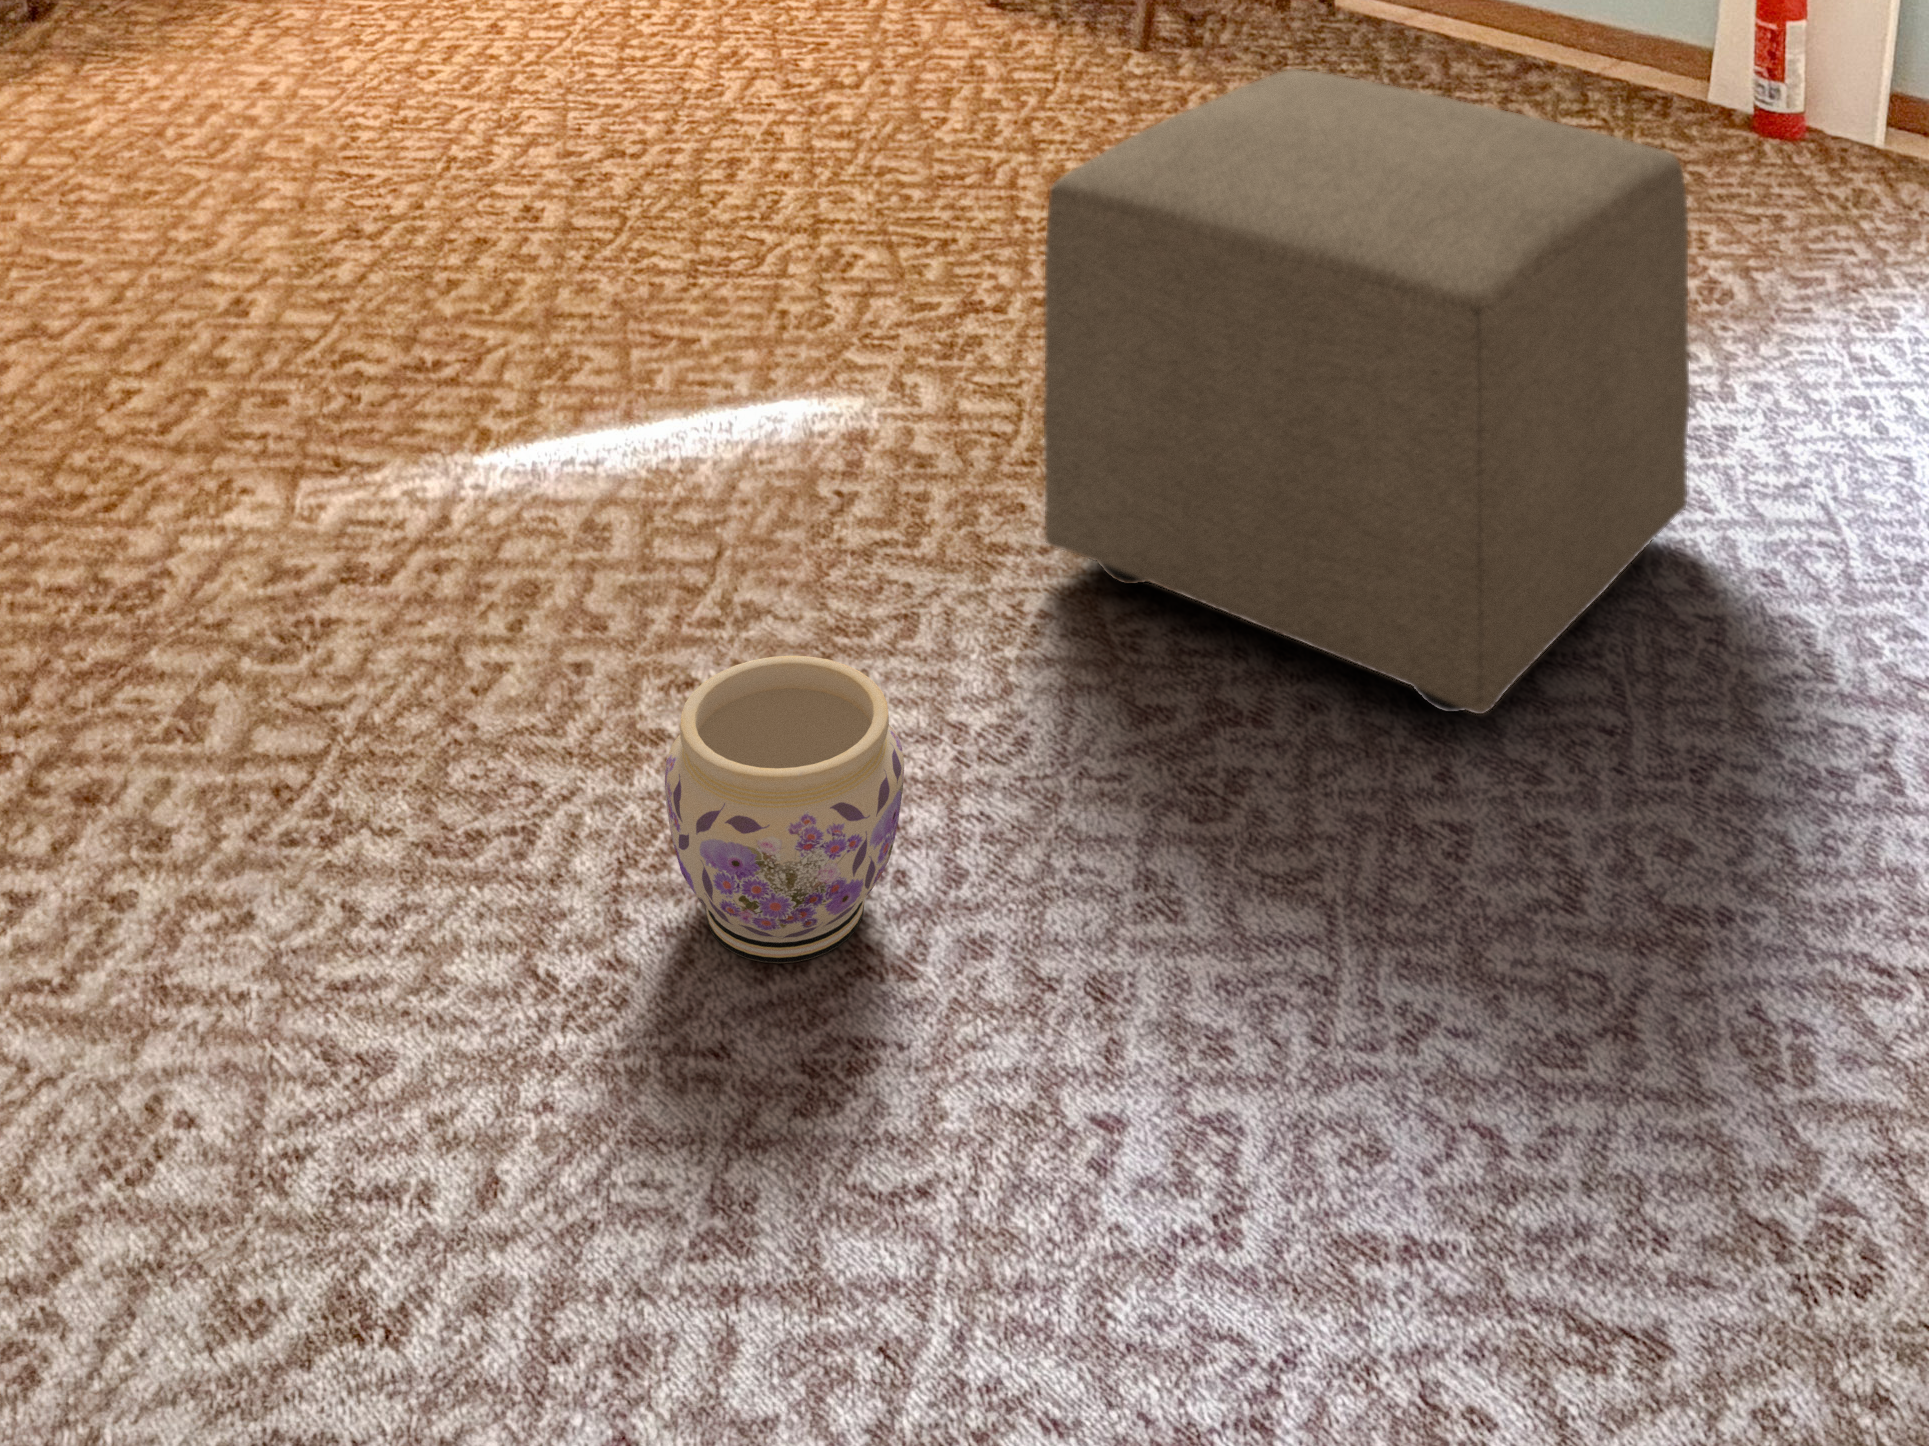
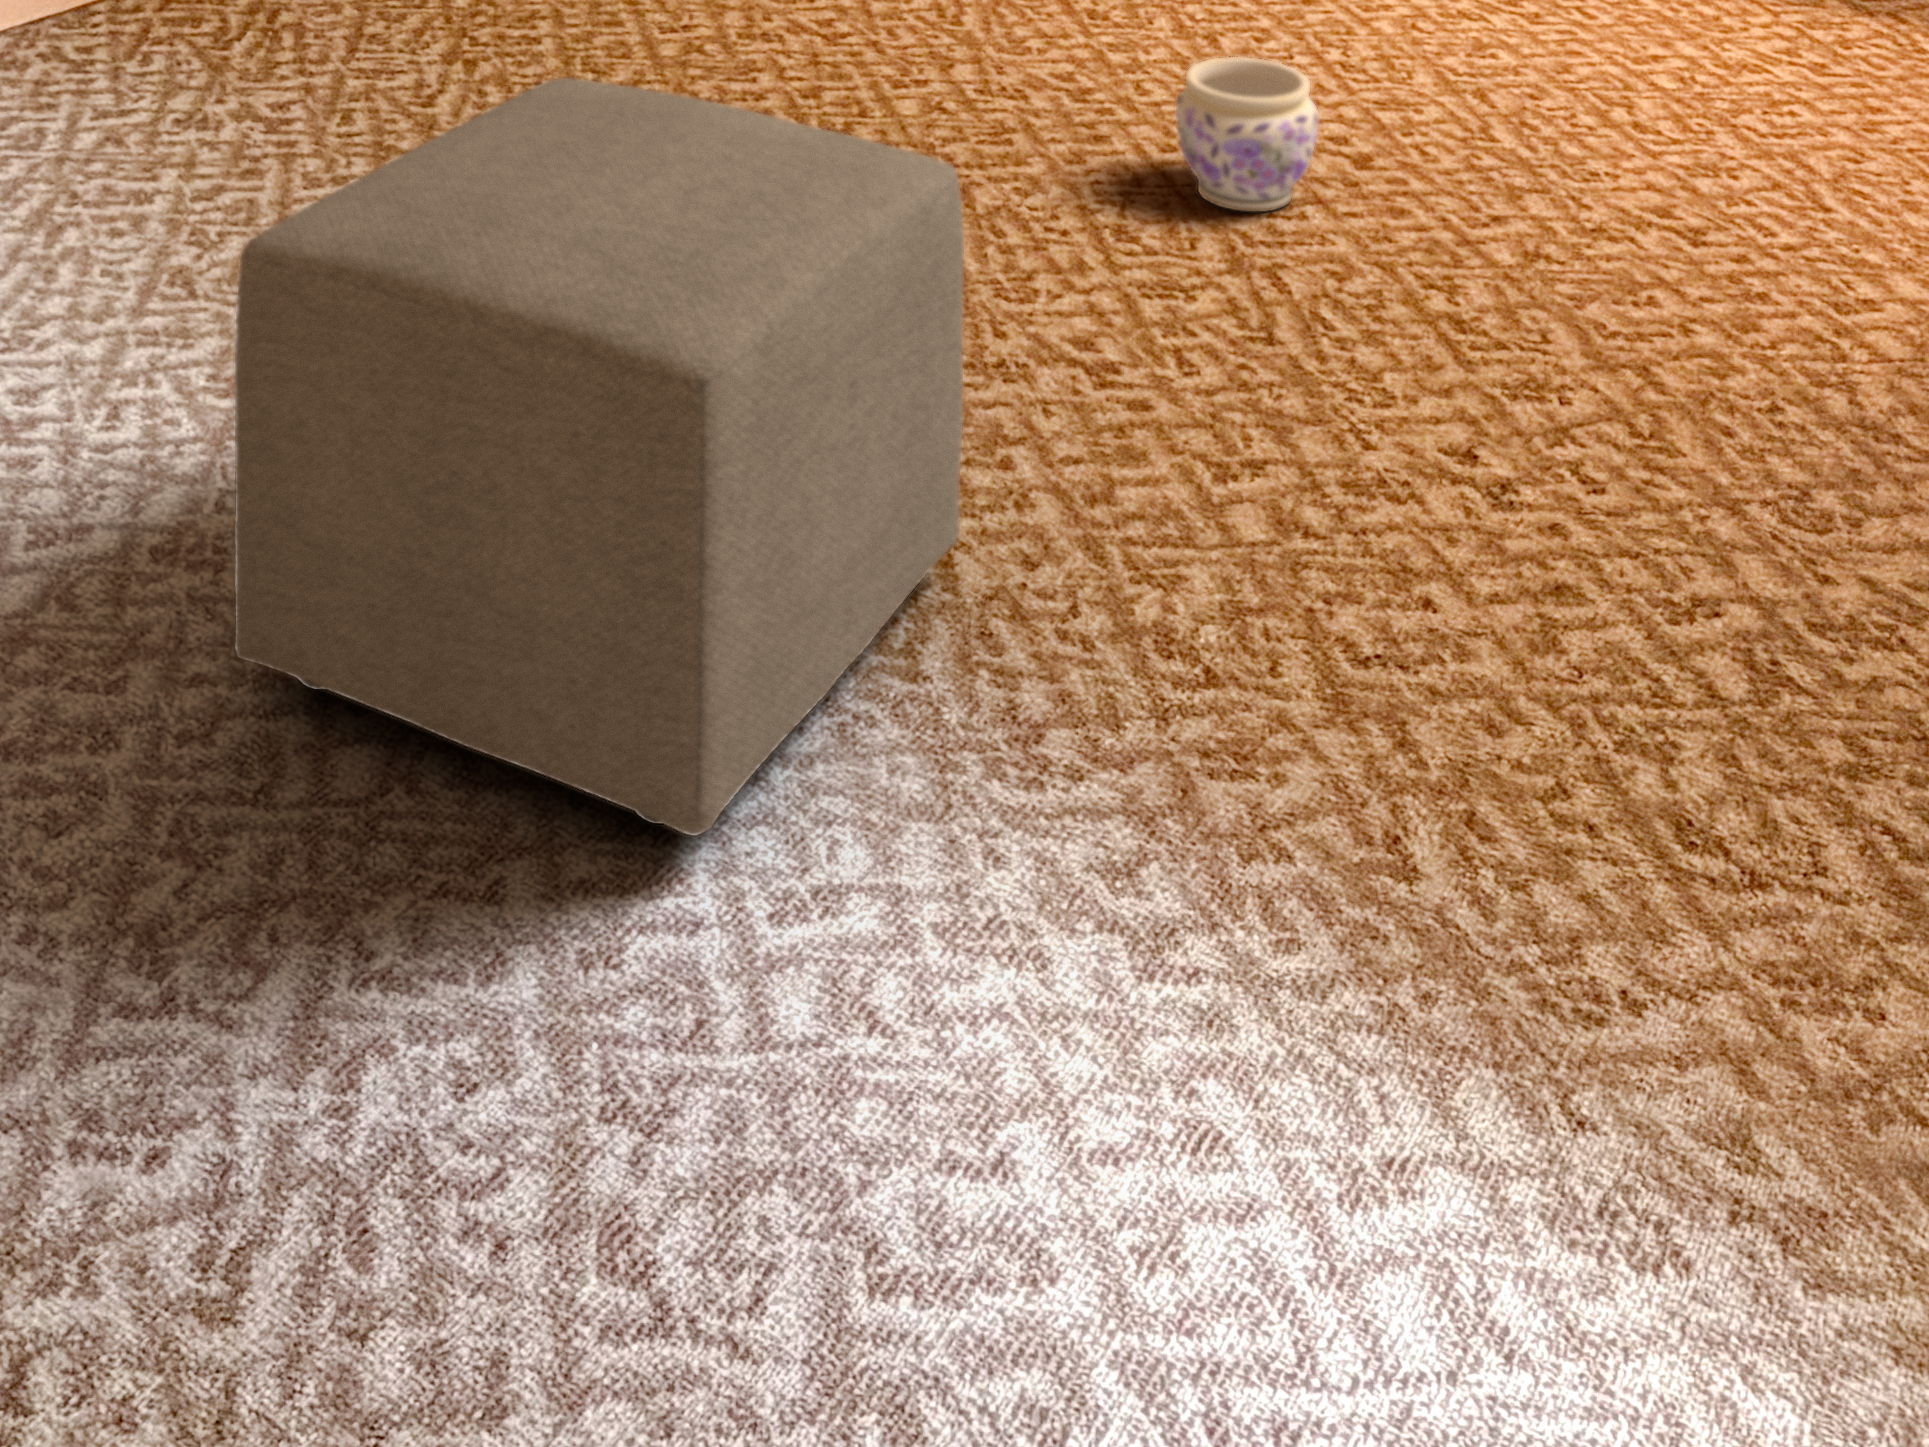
planter: present [665,656,904,963] -> present [1176,57,1319,212]

